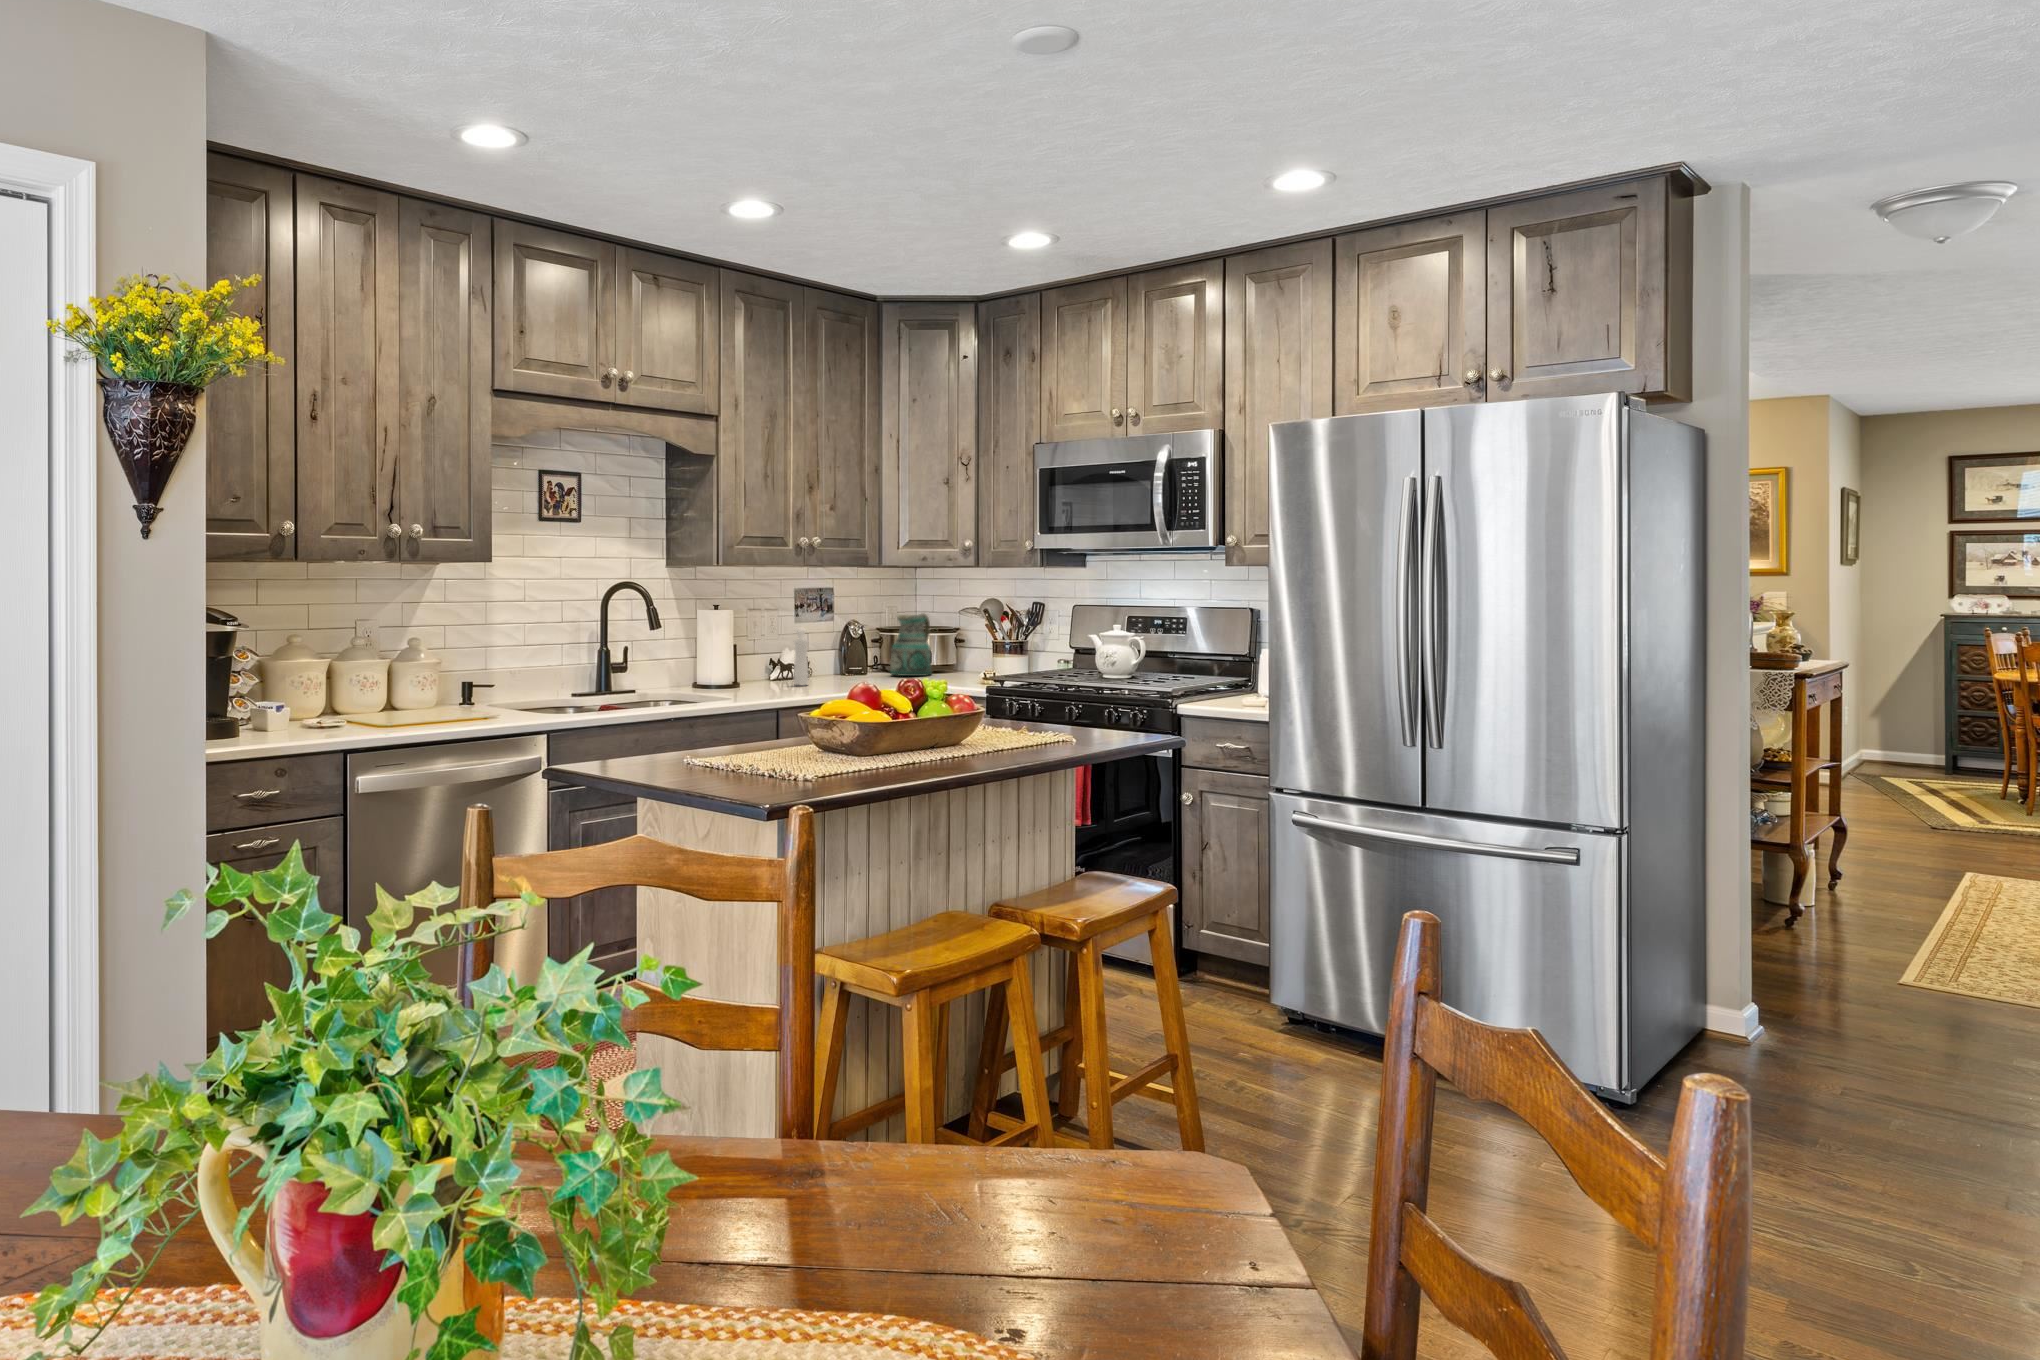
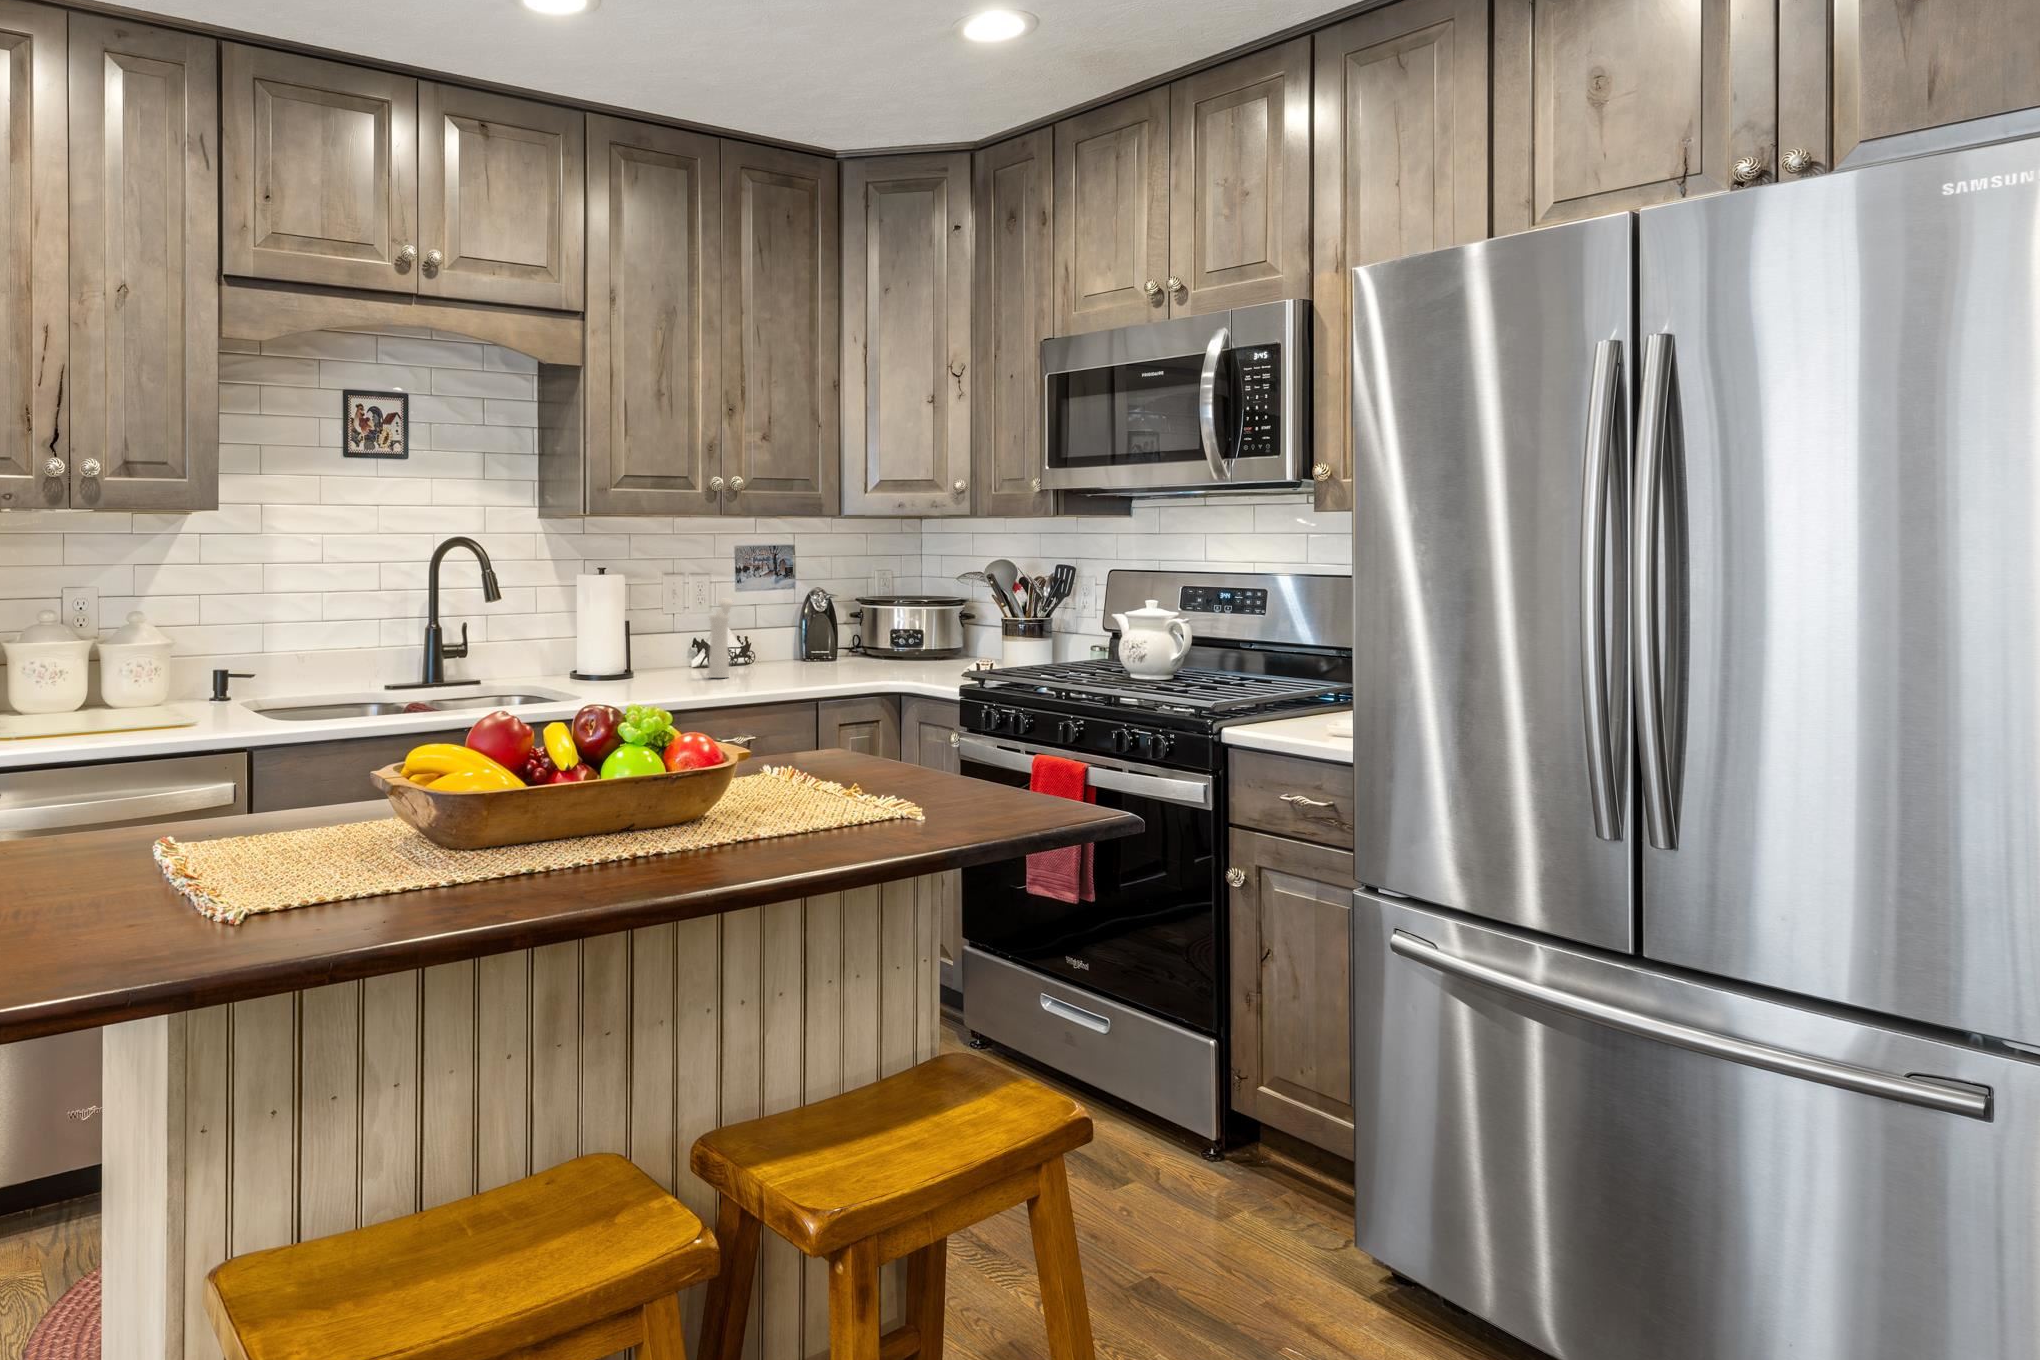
ceramic pitcher: present [890,613,932,676] -> none [853,580,914,666]

